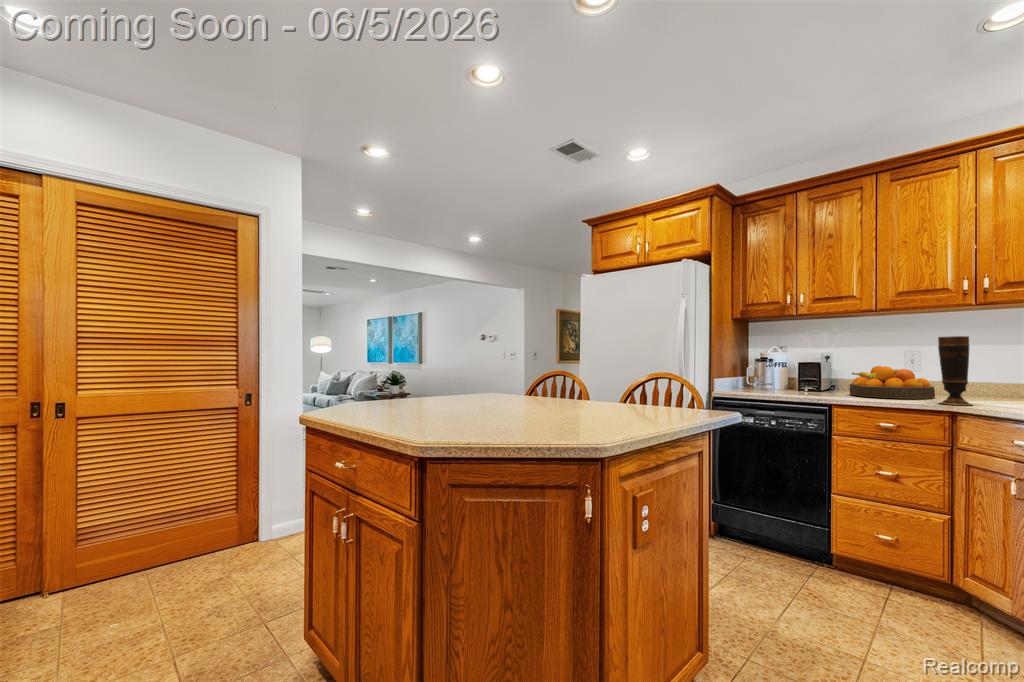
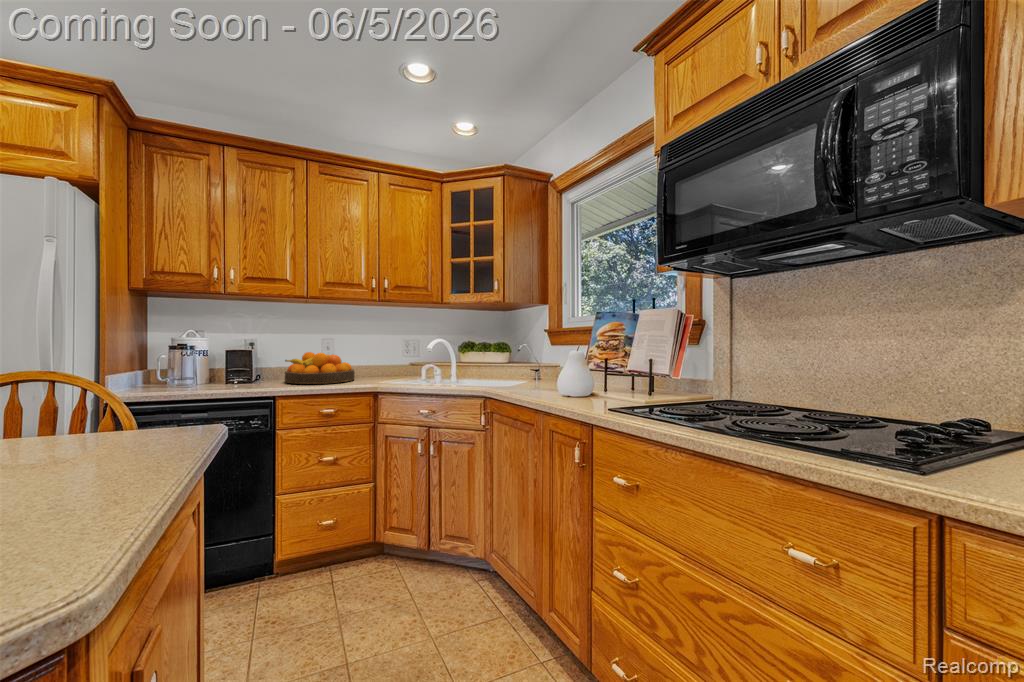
vase: present [938,336,972,405] -> none [368,325,391,385]

